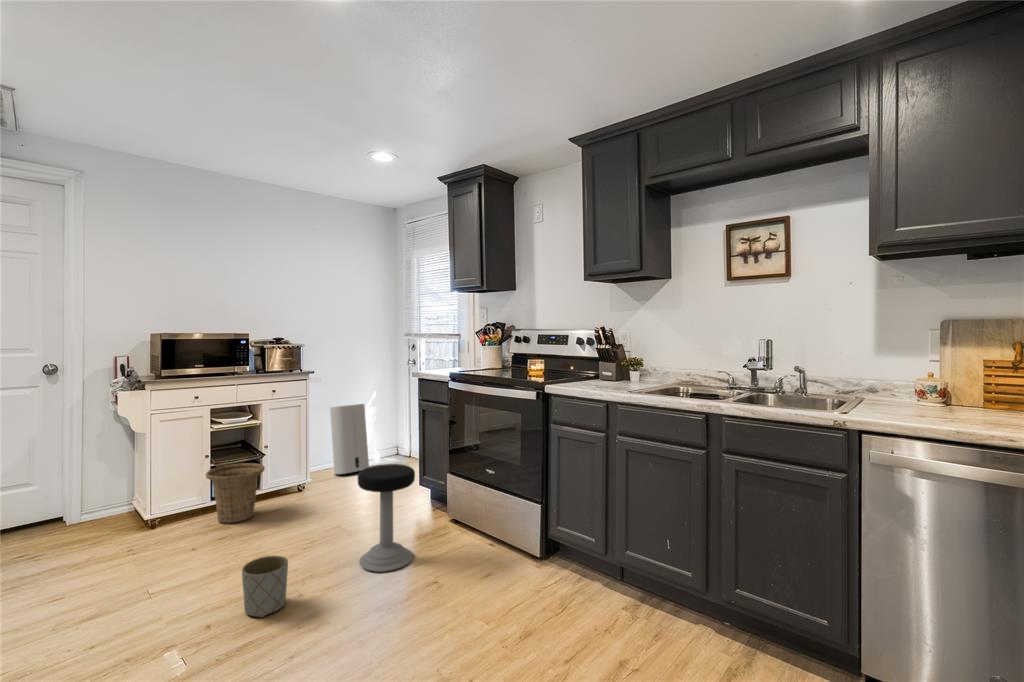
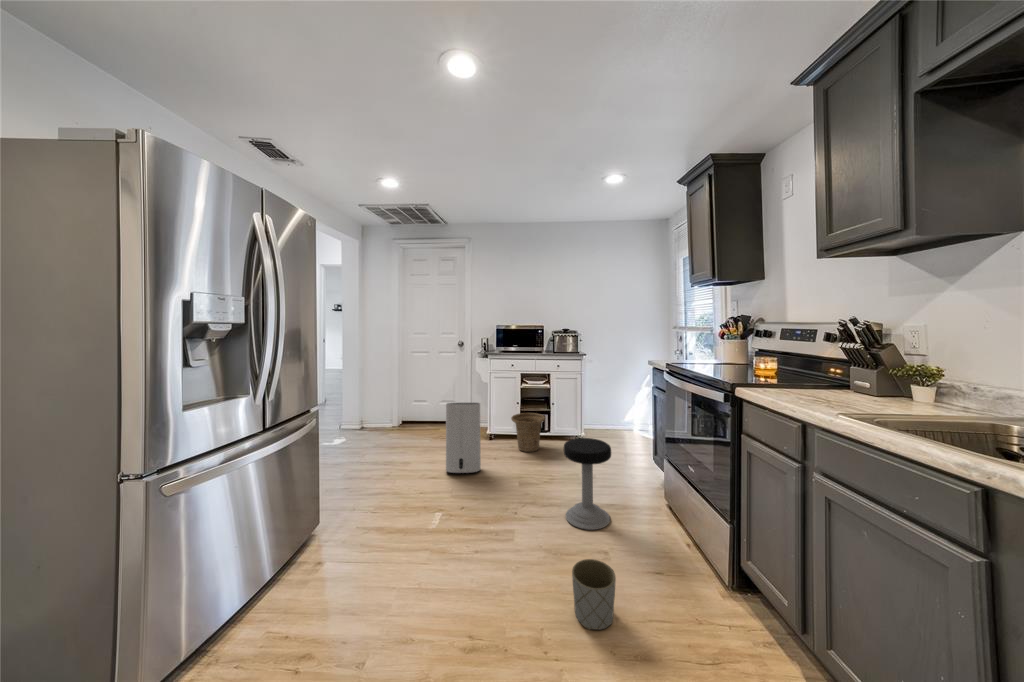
air purifier: present [330,404,369,474] -> present [446,402,481,473]
planter: present [242,556,288,617] -> present [572,559,616,629]

